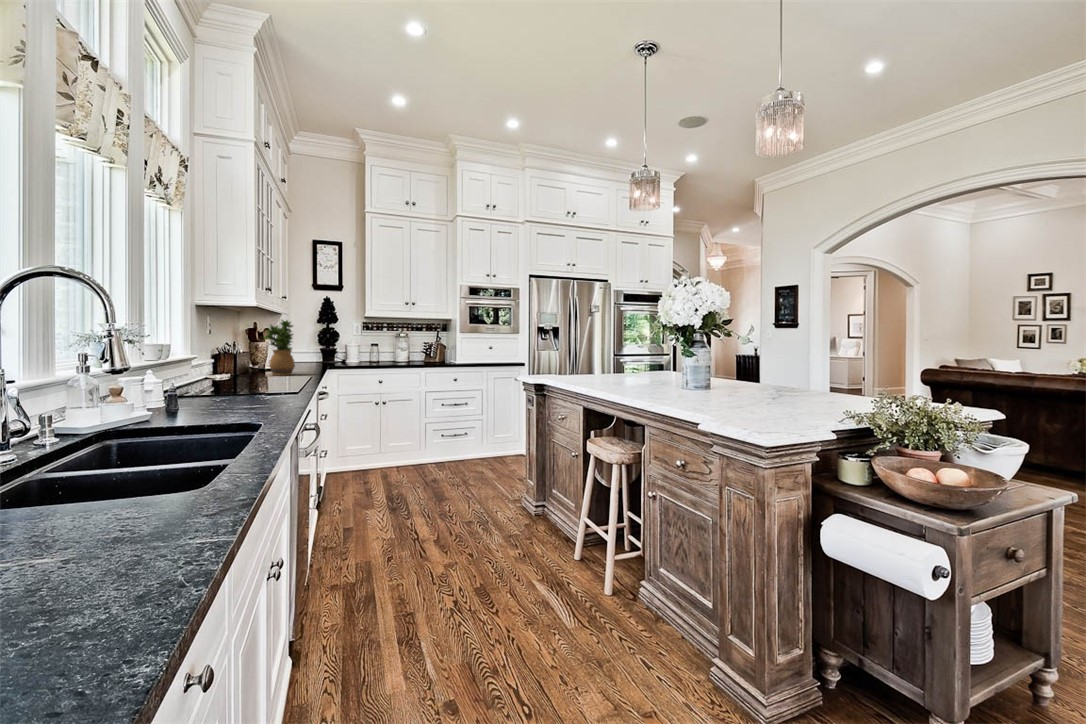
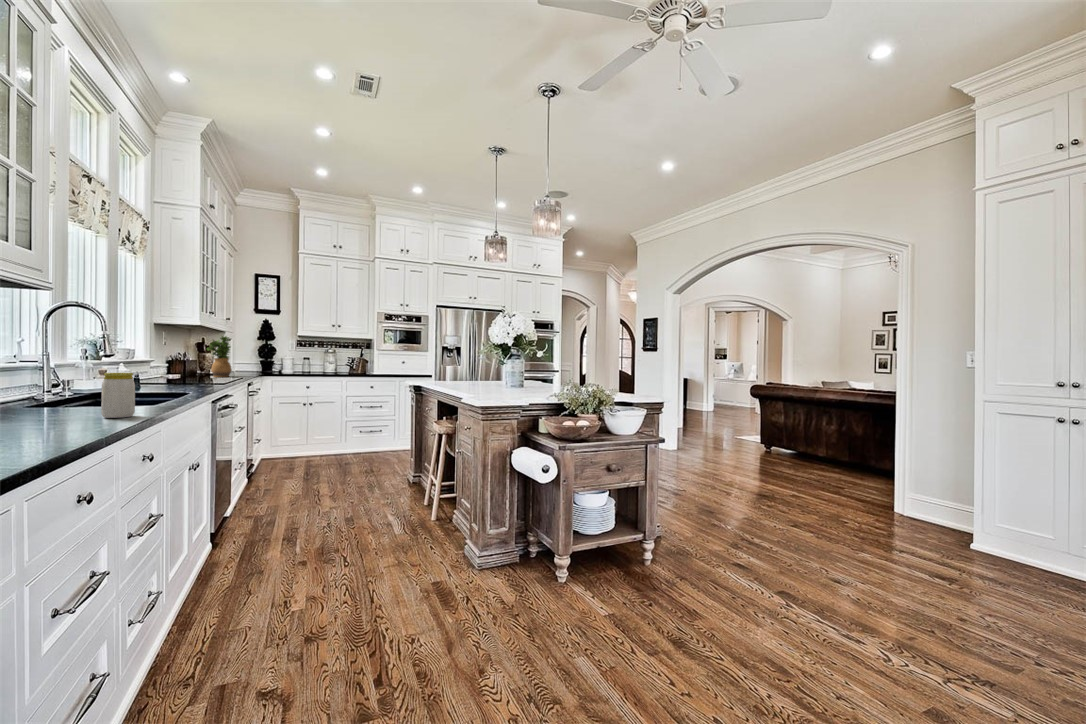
jar: none [84,448,169,577] -> present [101,373,135,418]

